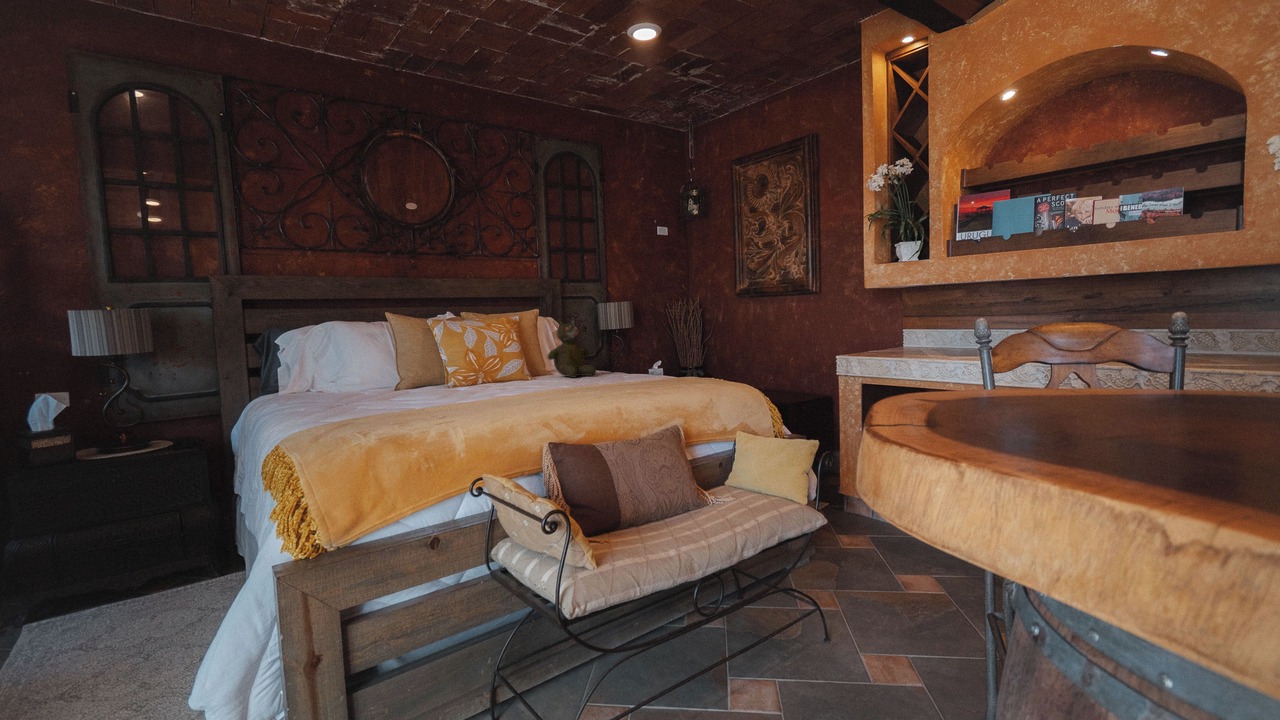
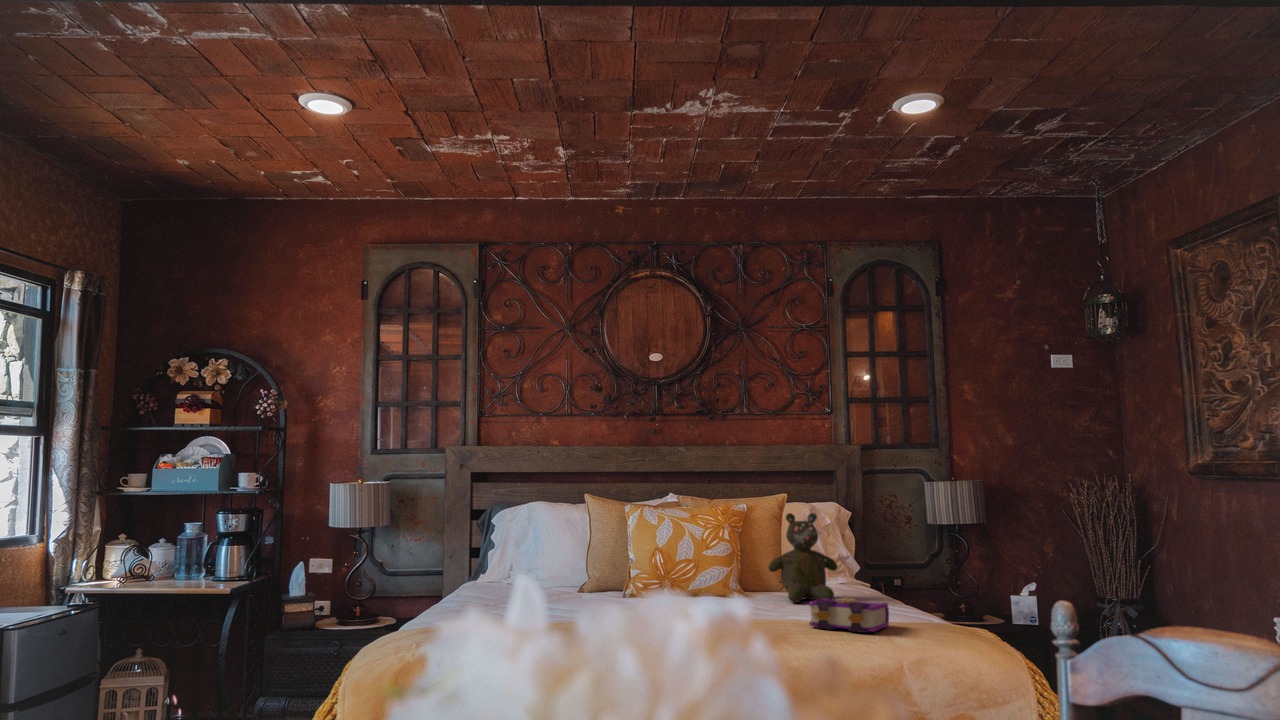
book: none [616,363,663,383] -> present [809,598,889,633]

